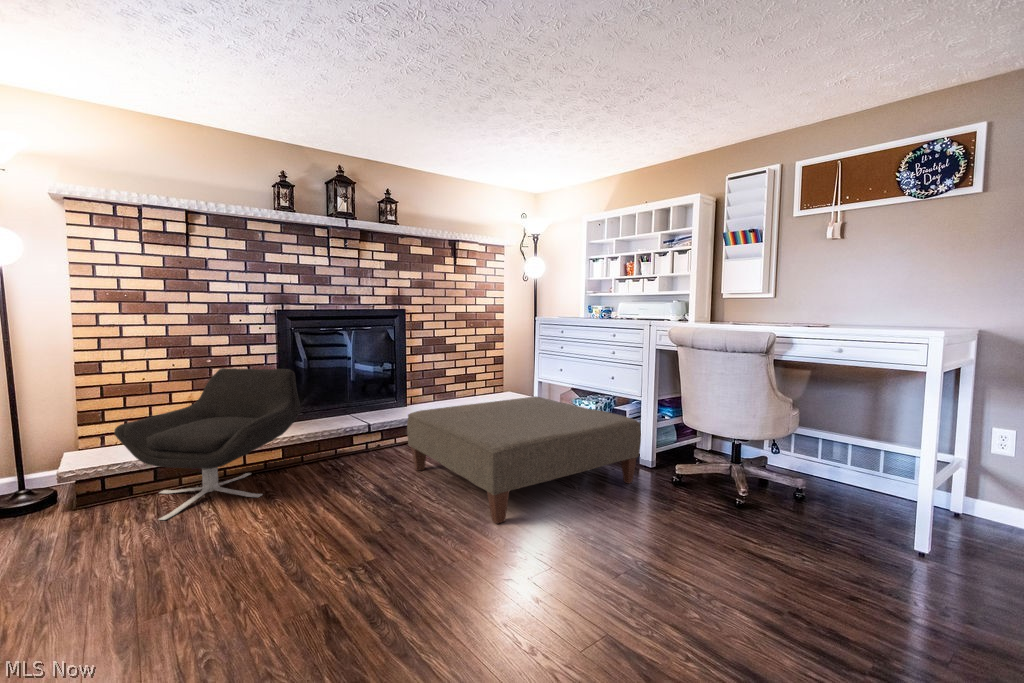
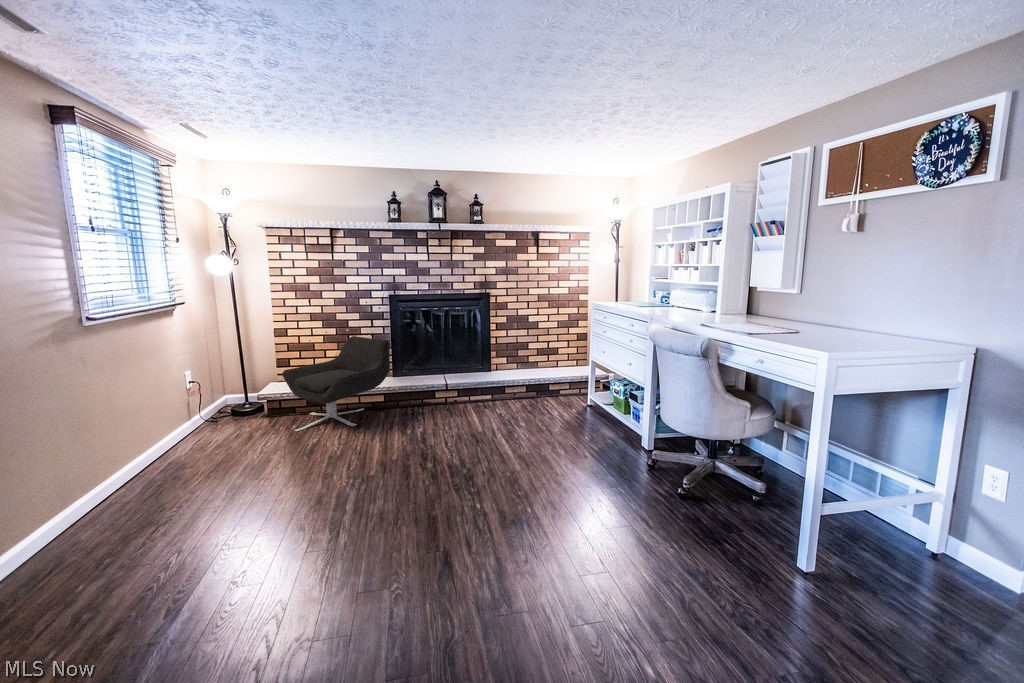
ottoman: present [407,396,641,524] -> none [457,375,625,475]

